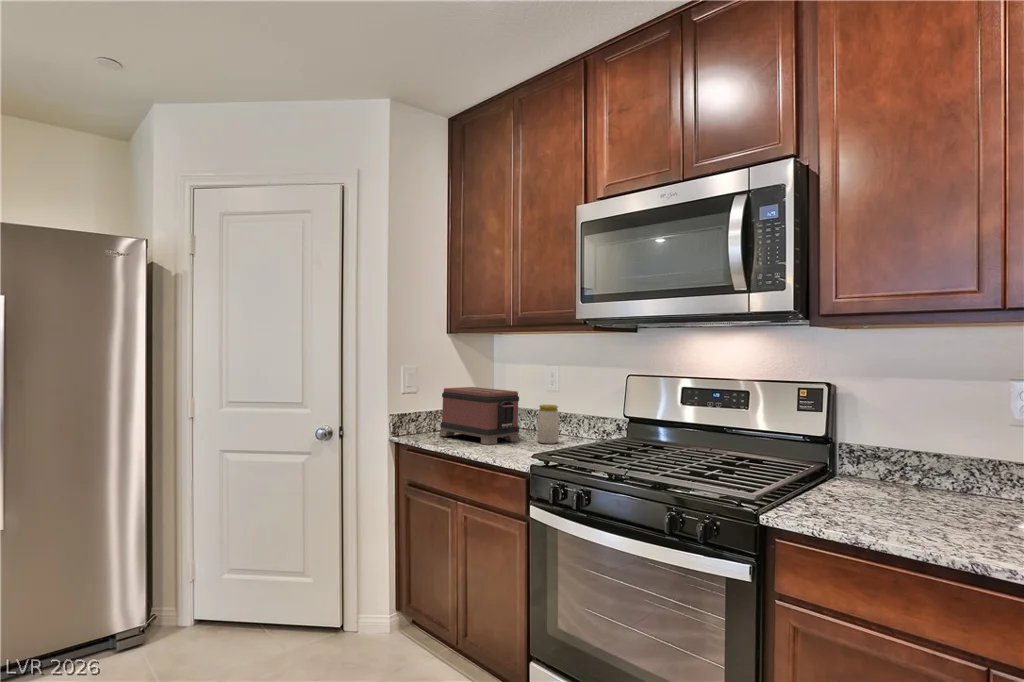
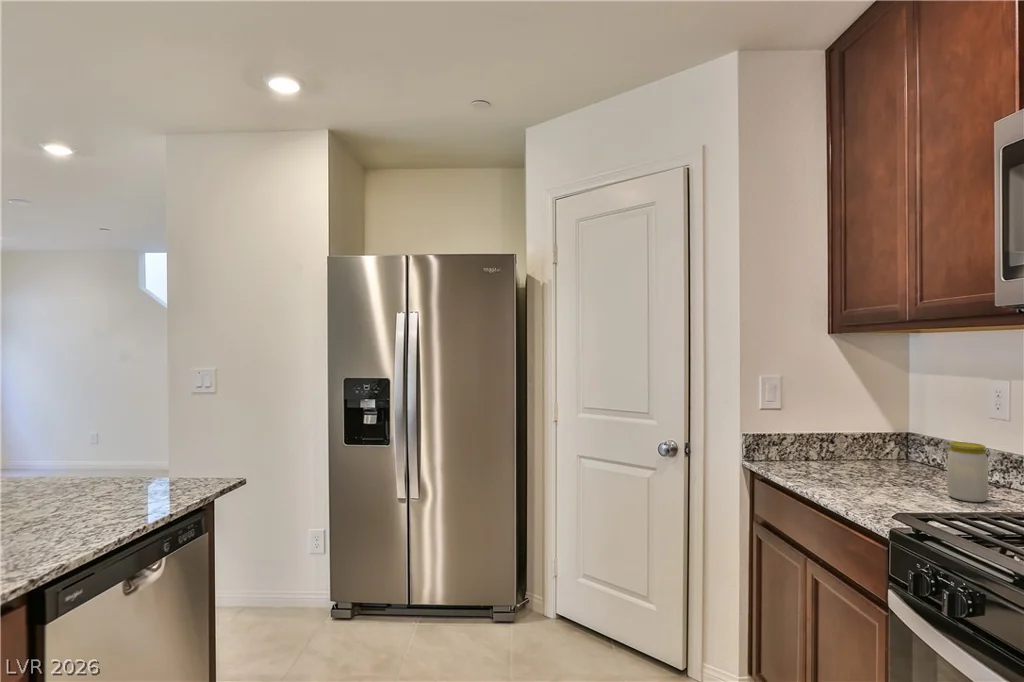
toaster: present [439,387,520,445] -> none [806,408,924,488]

